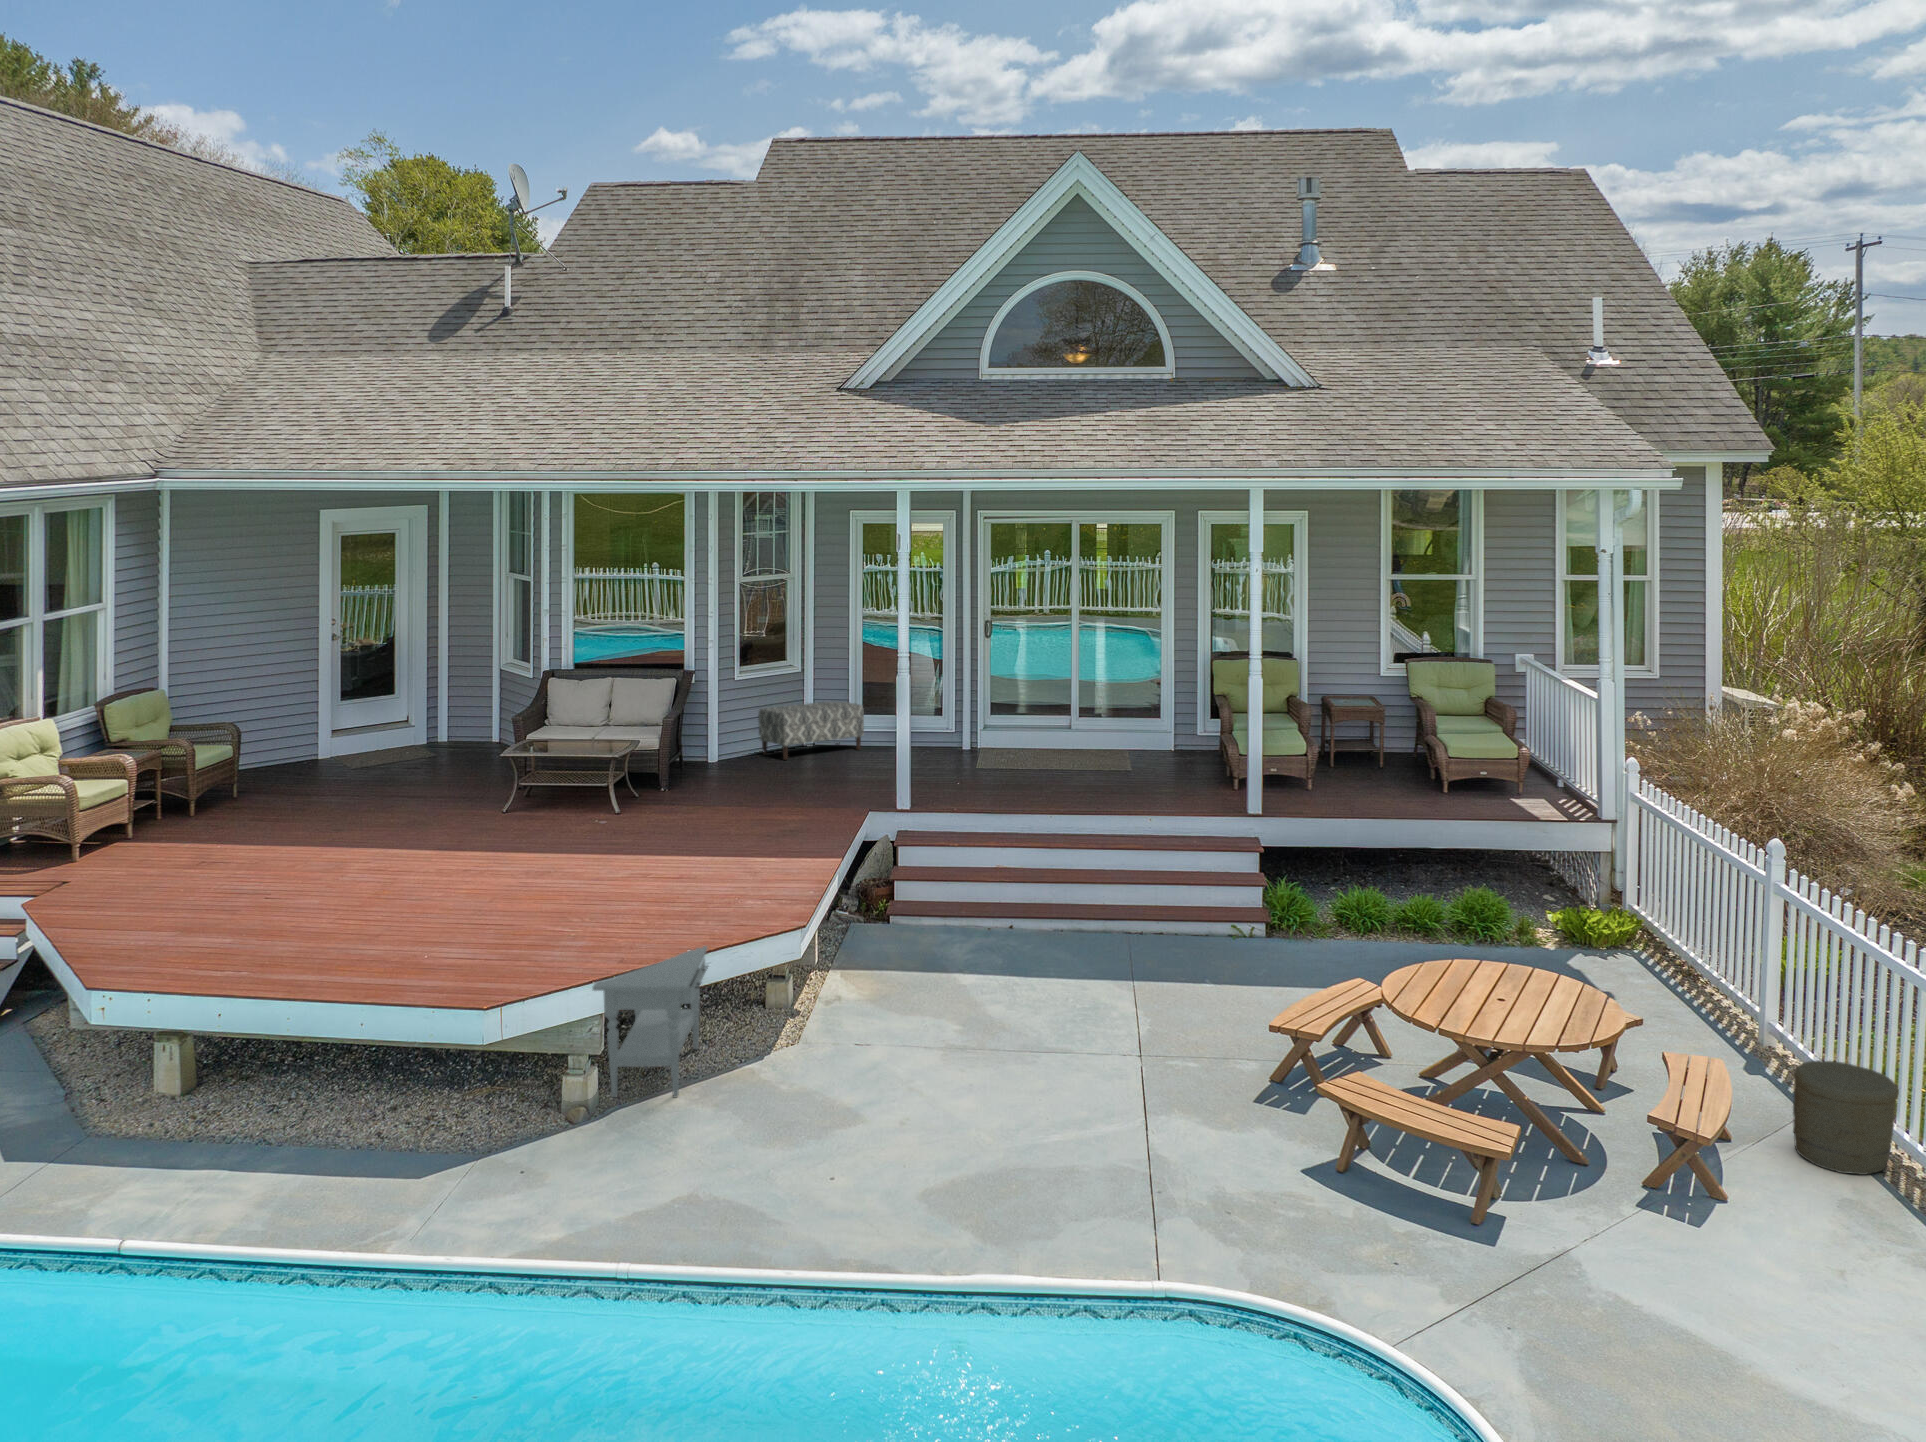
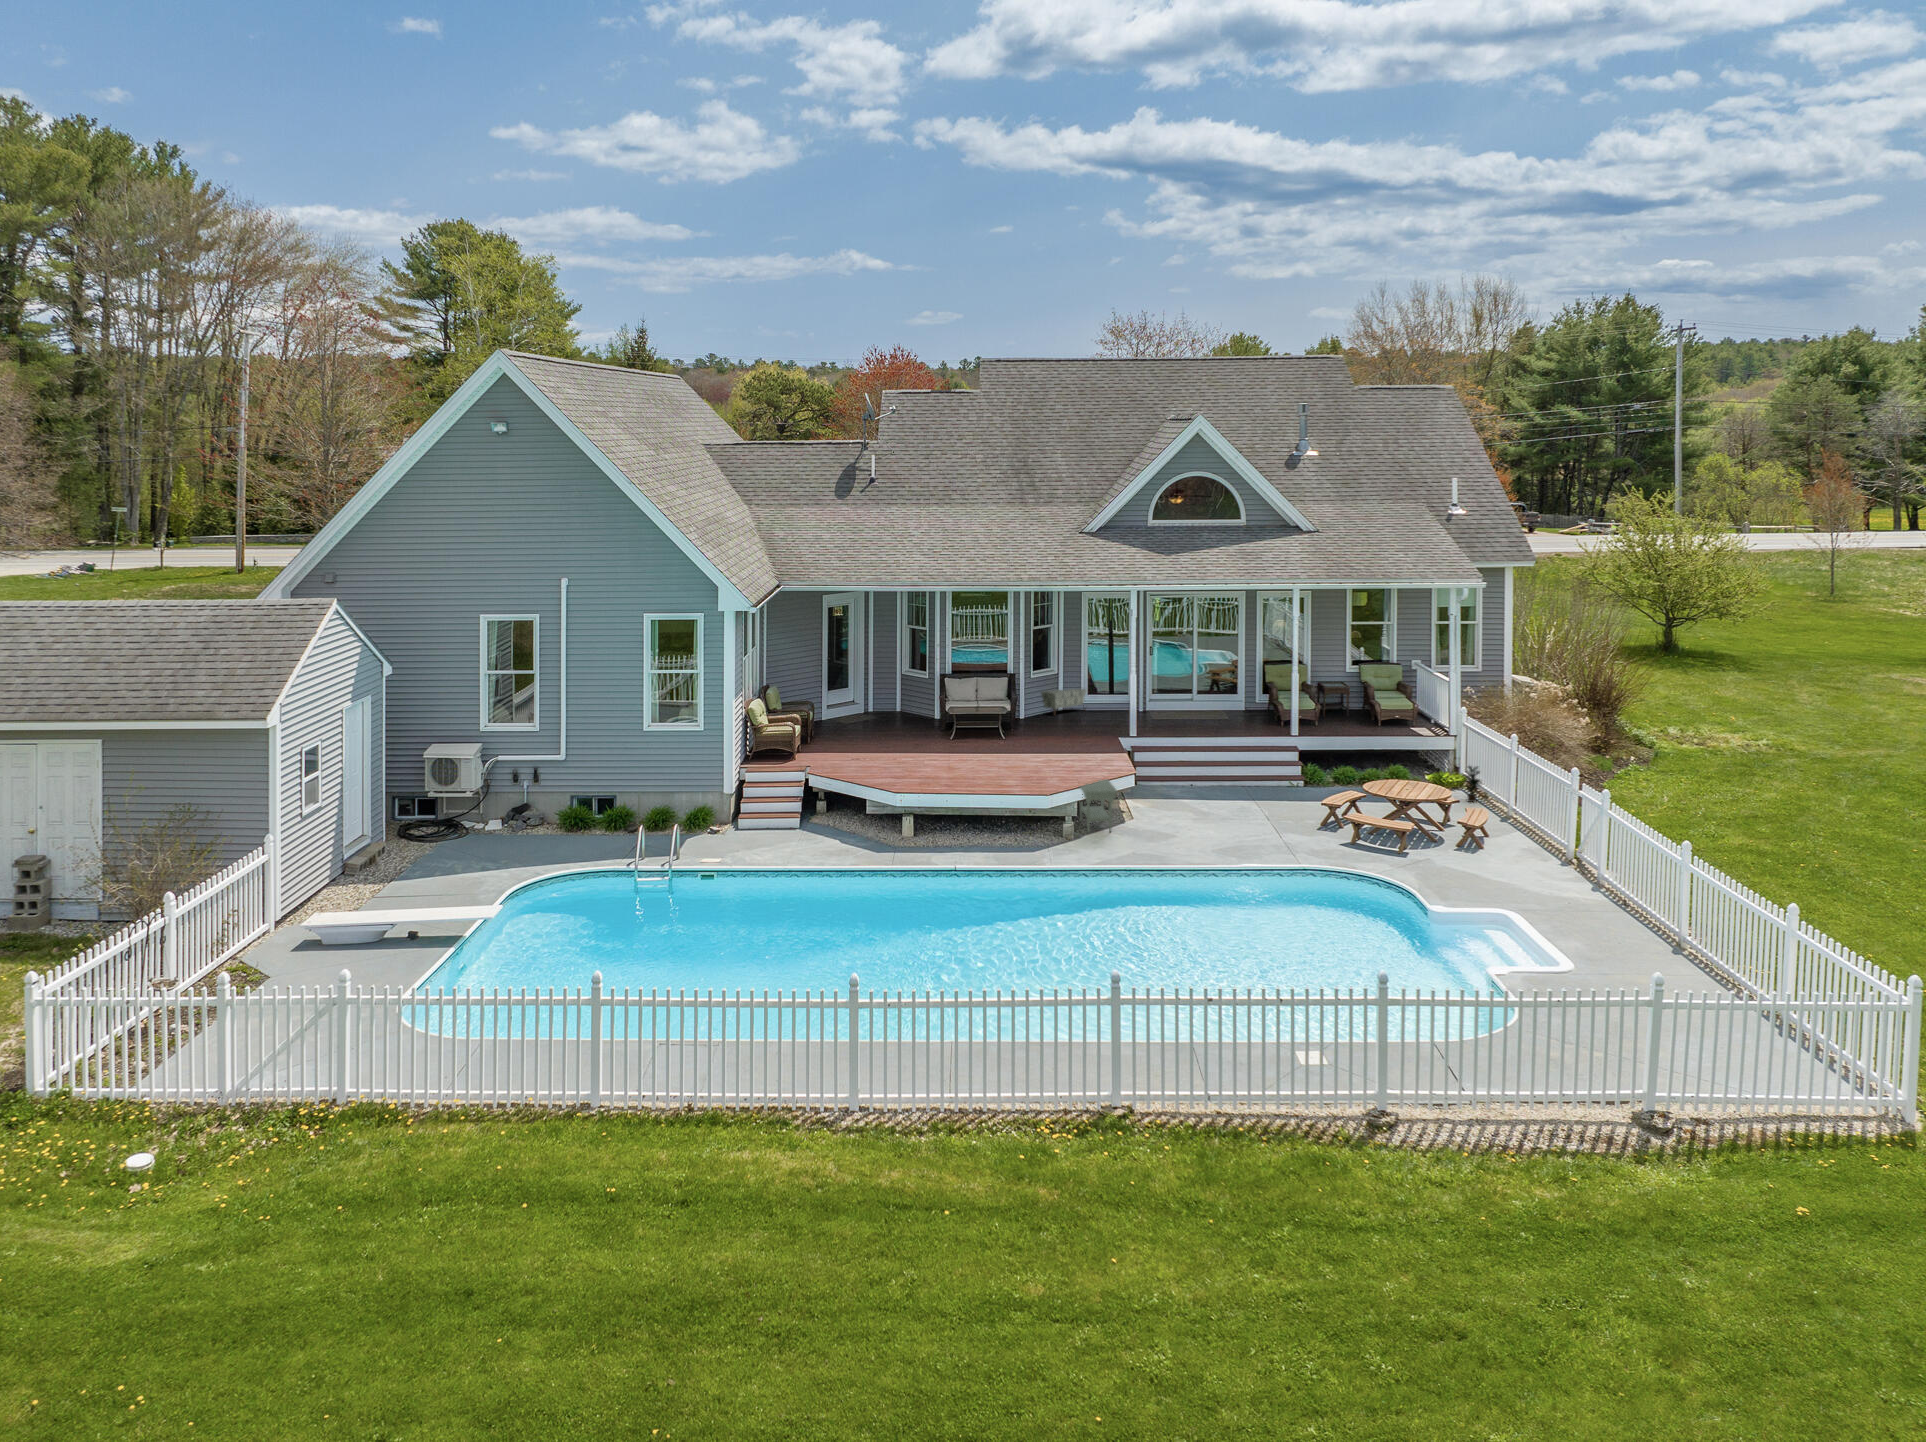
potted plant: none [1637,902,1696,994] -> present [1466,766,1482,802]
woven basket: present [1793,1060,1899,1175] -> none [1508,808,1542,843]

